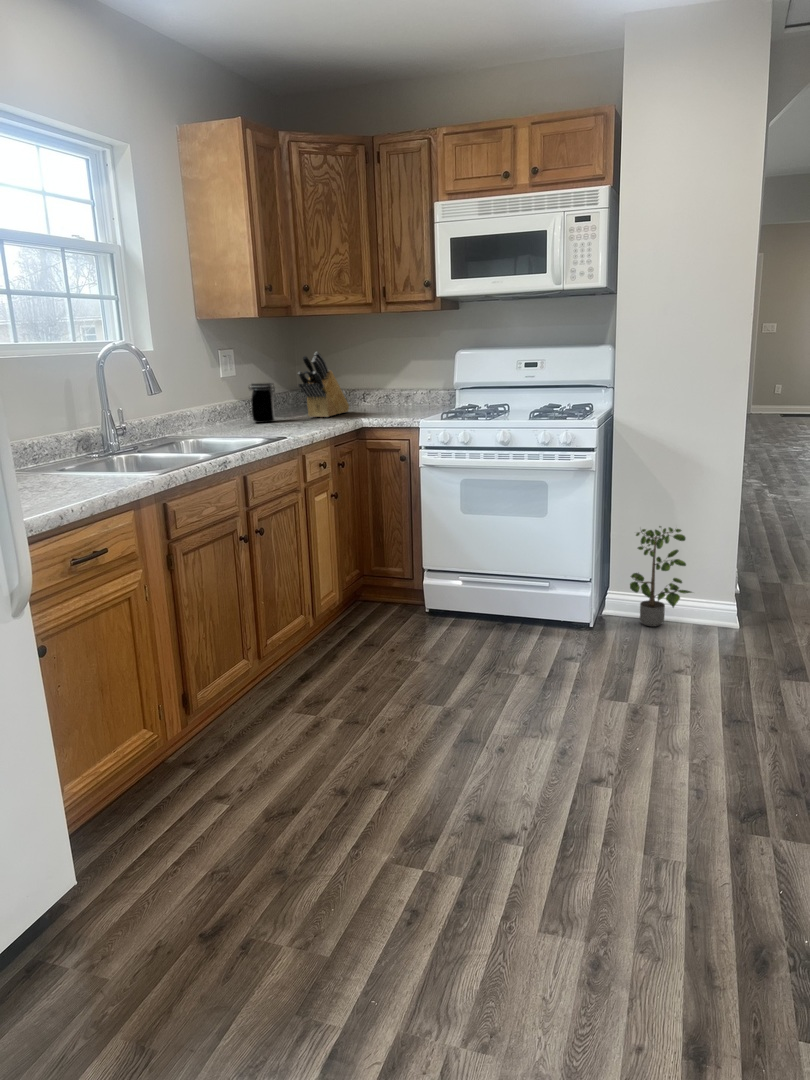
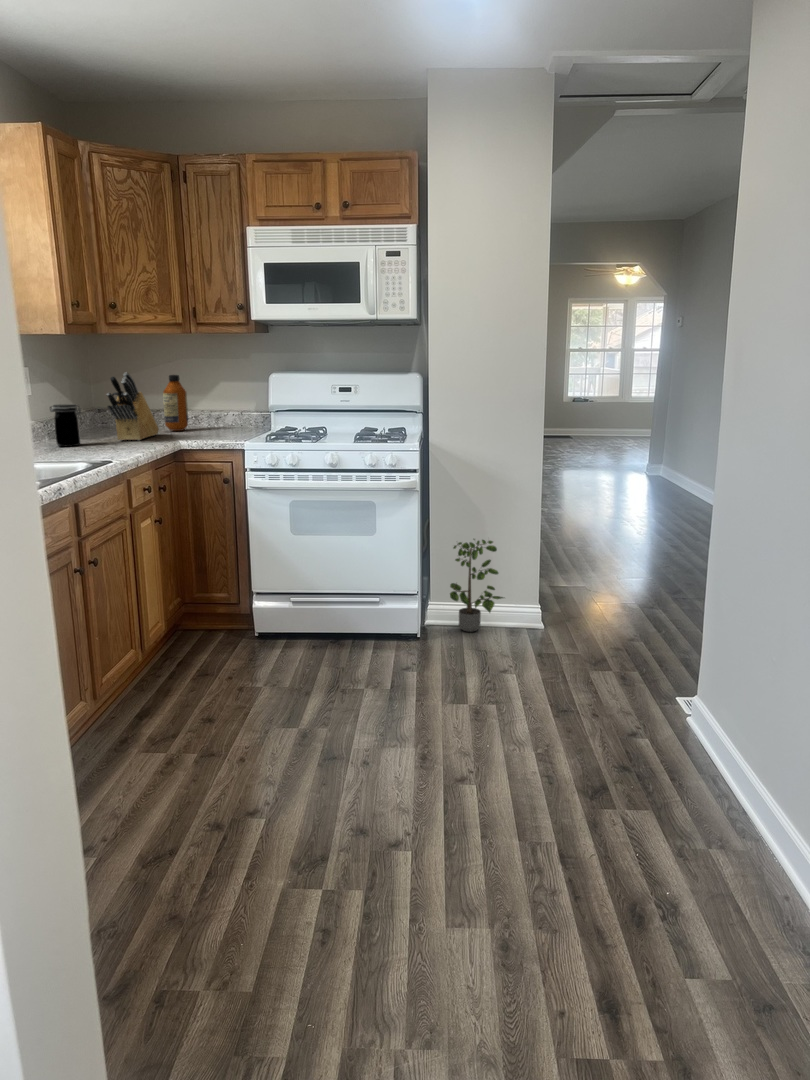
bottle: none [356,354,379,408] -> present [163,375,188,431]

